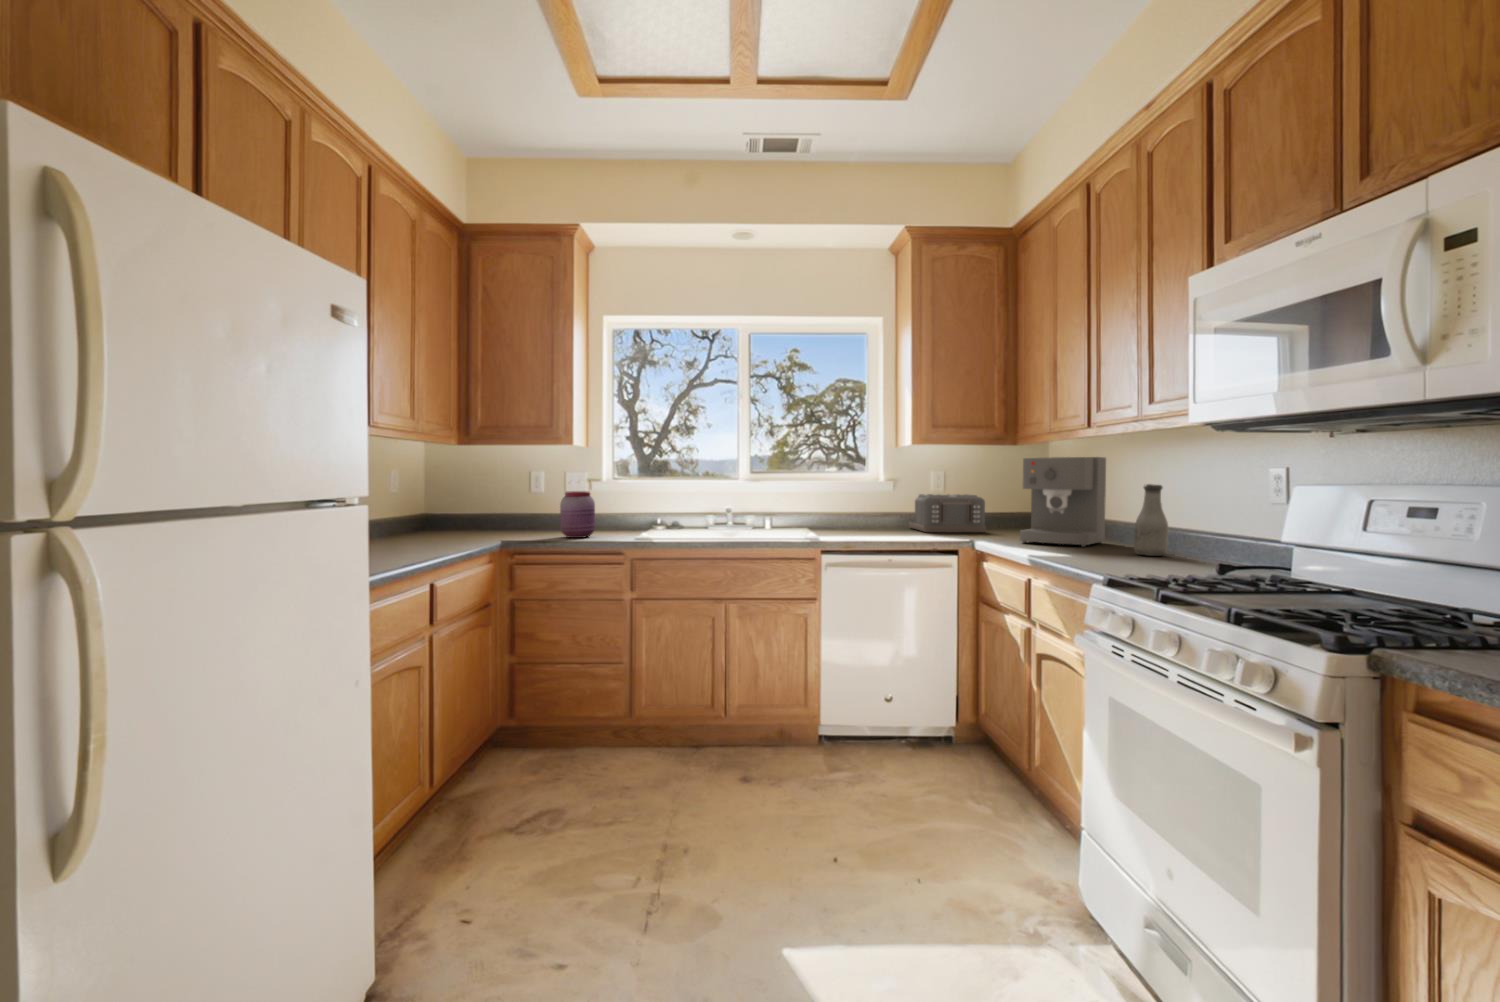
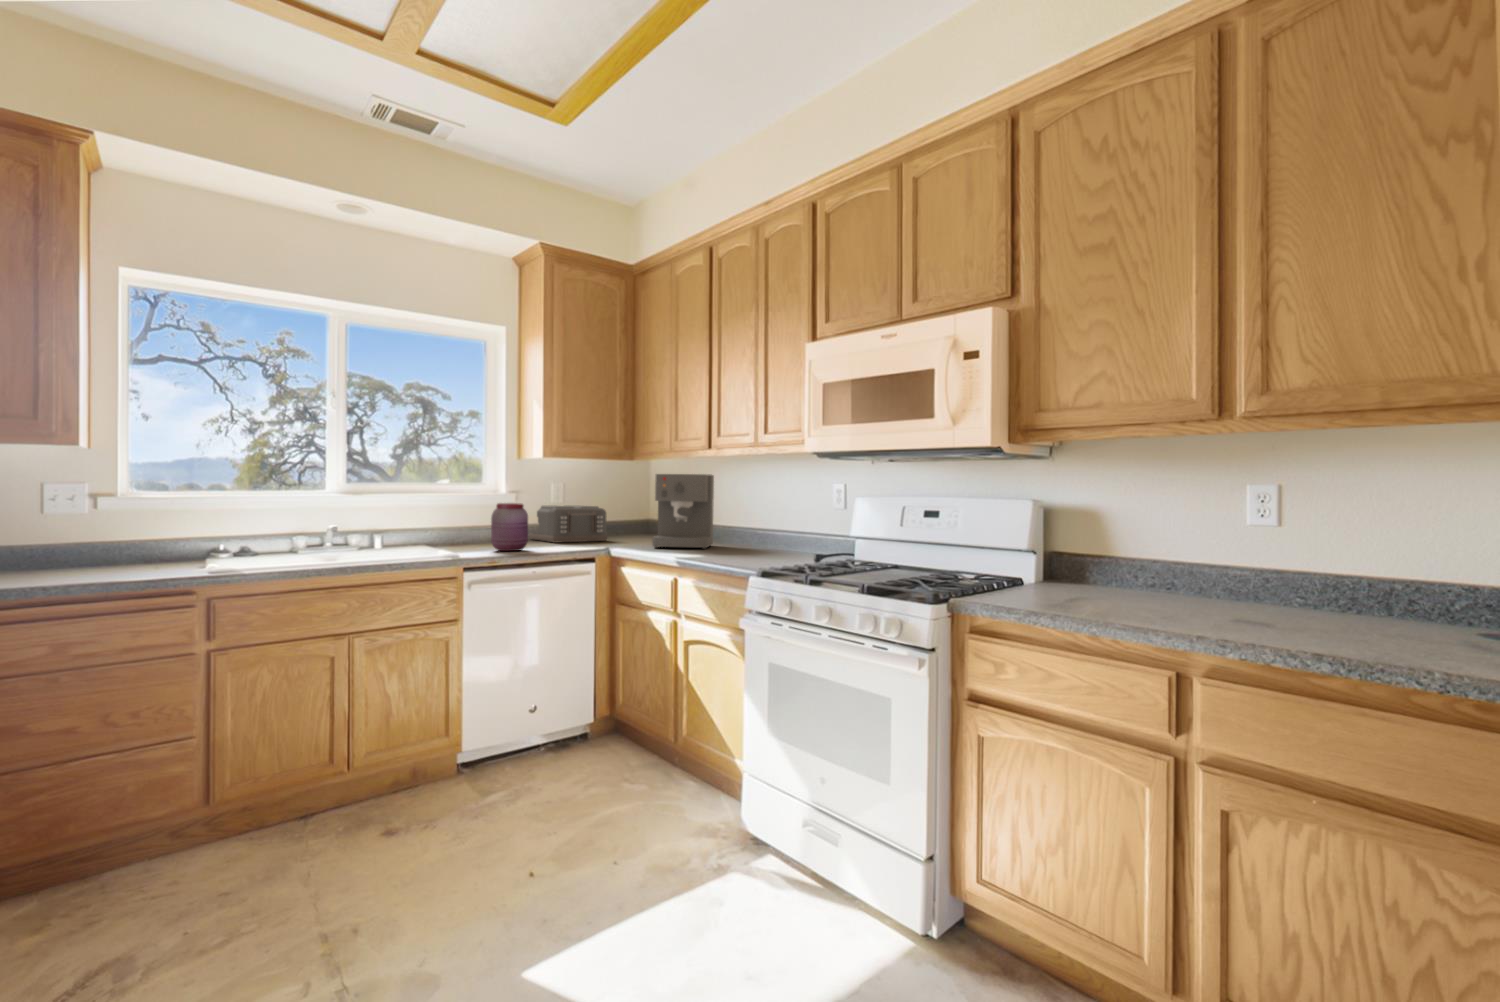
bottle: present [1134,484,1168,556] -> none [748,497,770,553]
jar: present [560,491,595,538] -> present [491,503,528,551]

